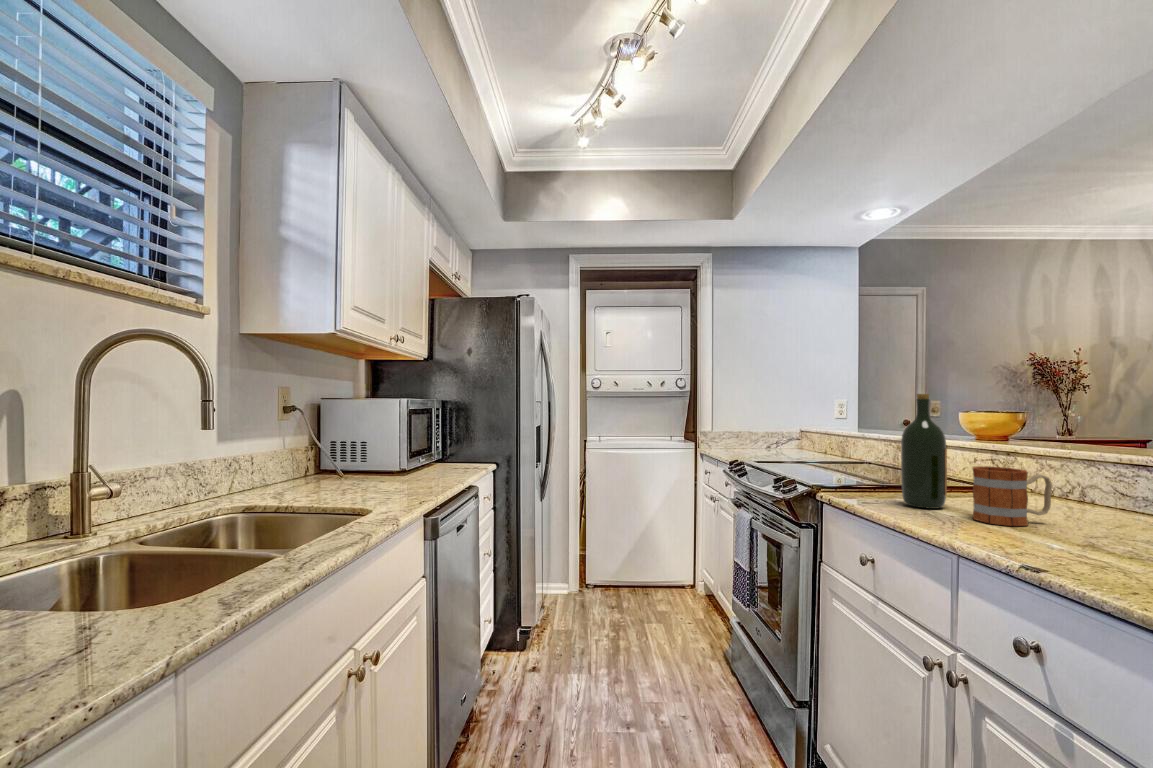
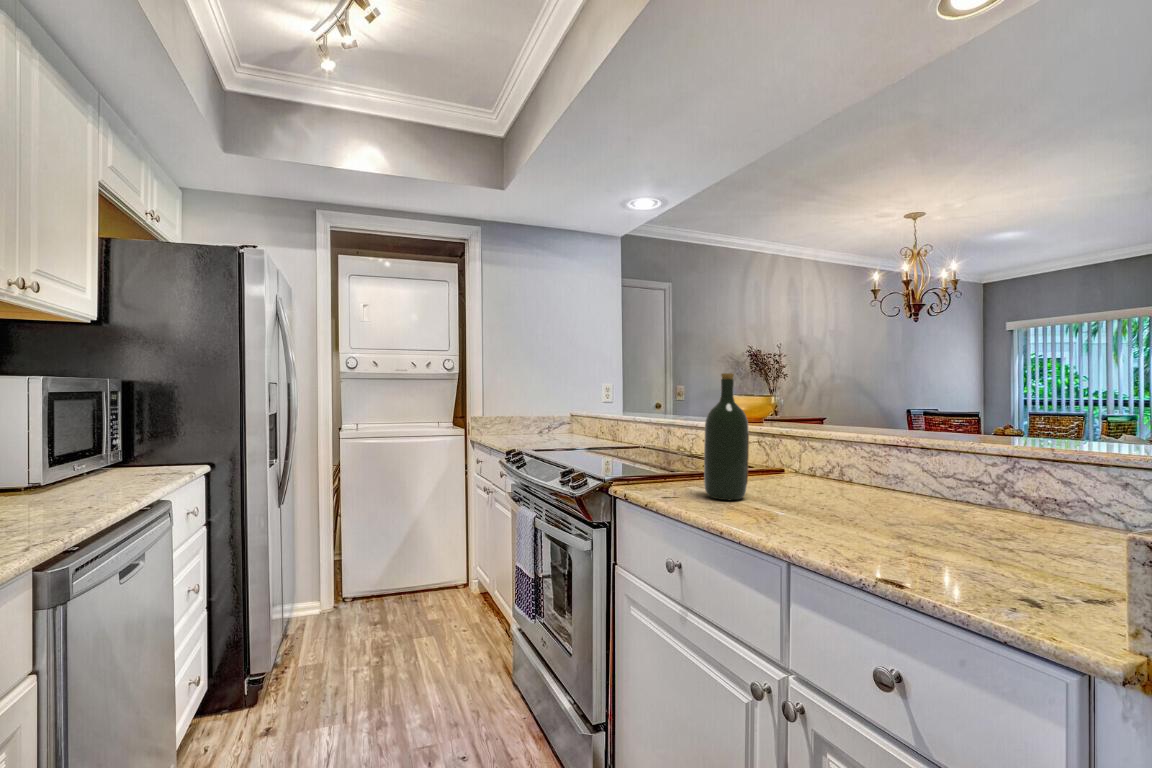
mug: present [973,466,1052,526] -> none [777,452,847,517]

